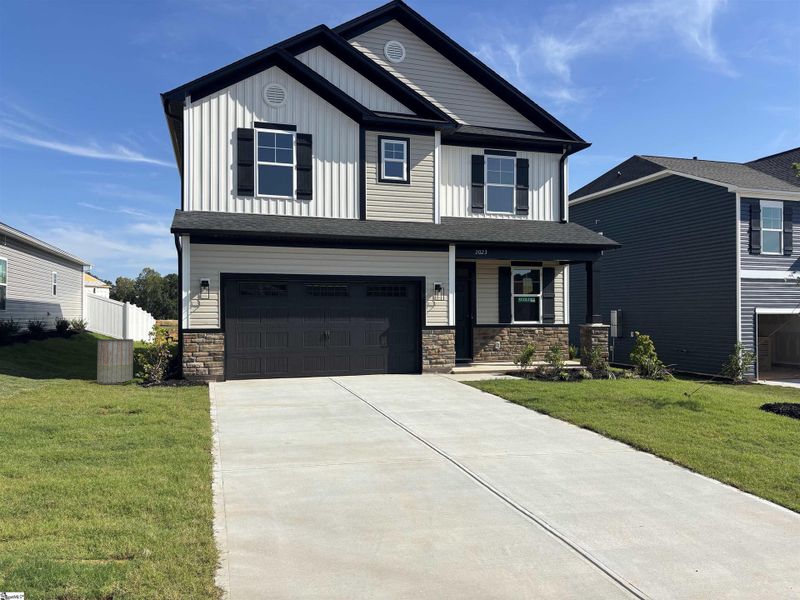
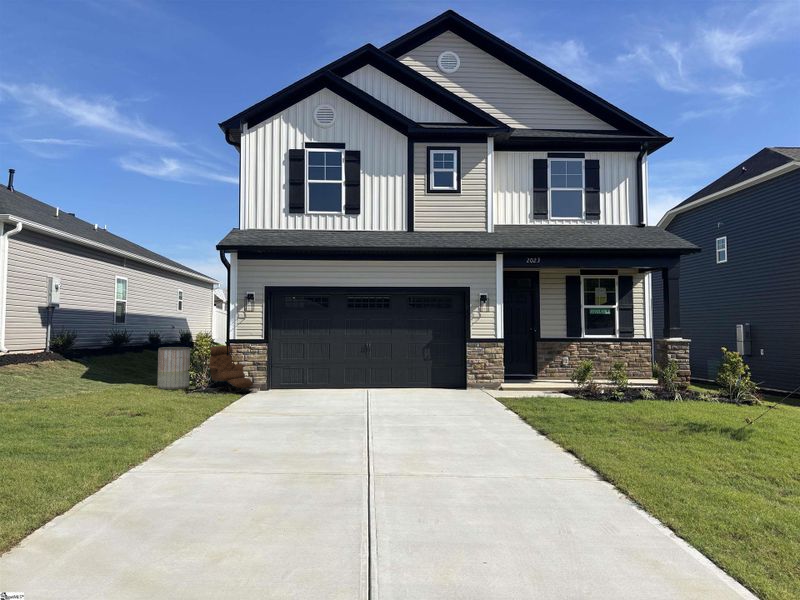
lounge chair: none [162,336,216,386] -> present [208,346,253,394]

